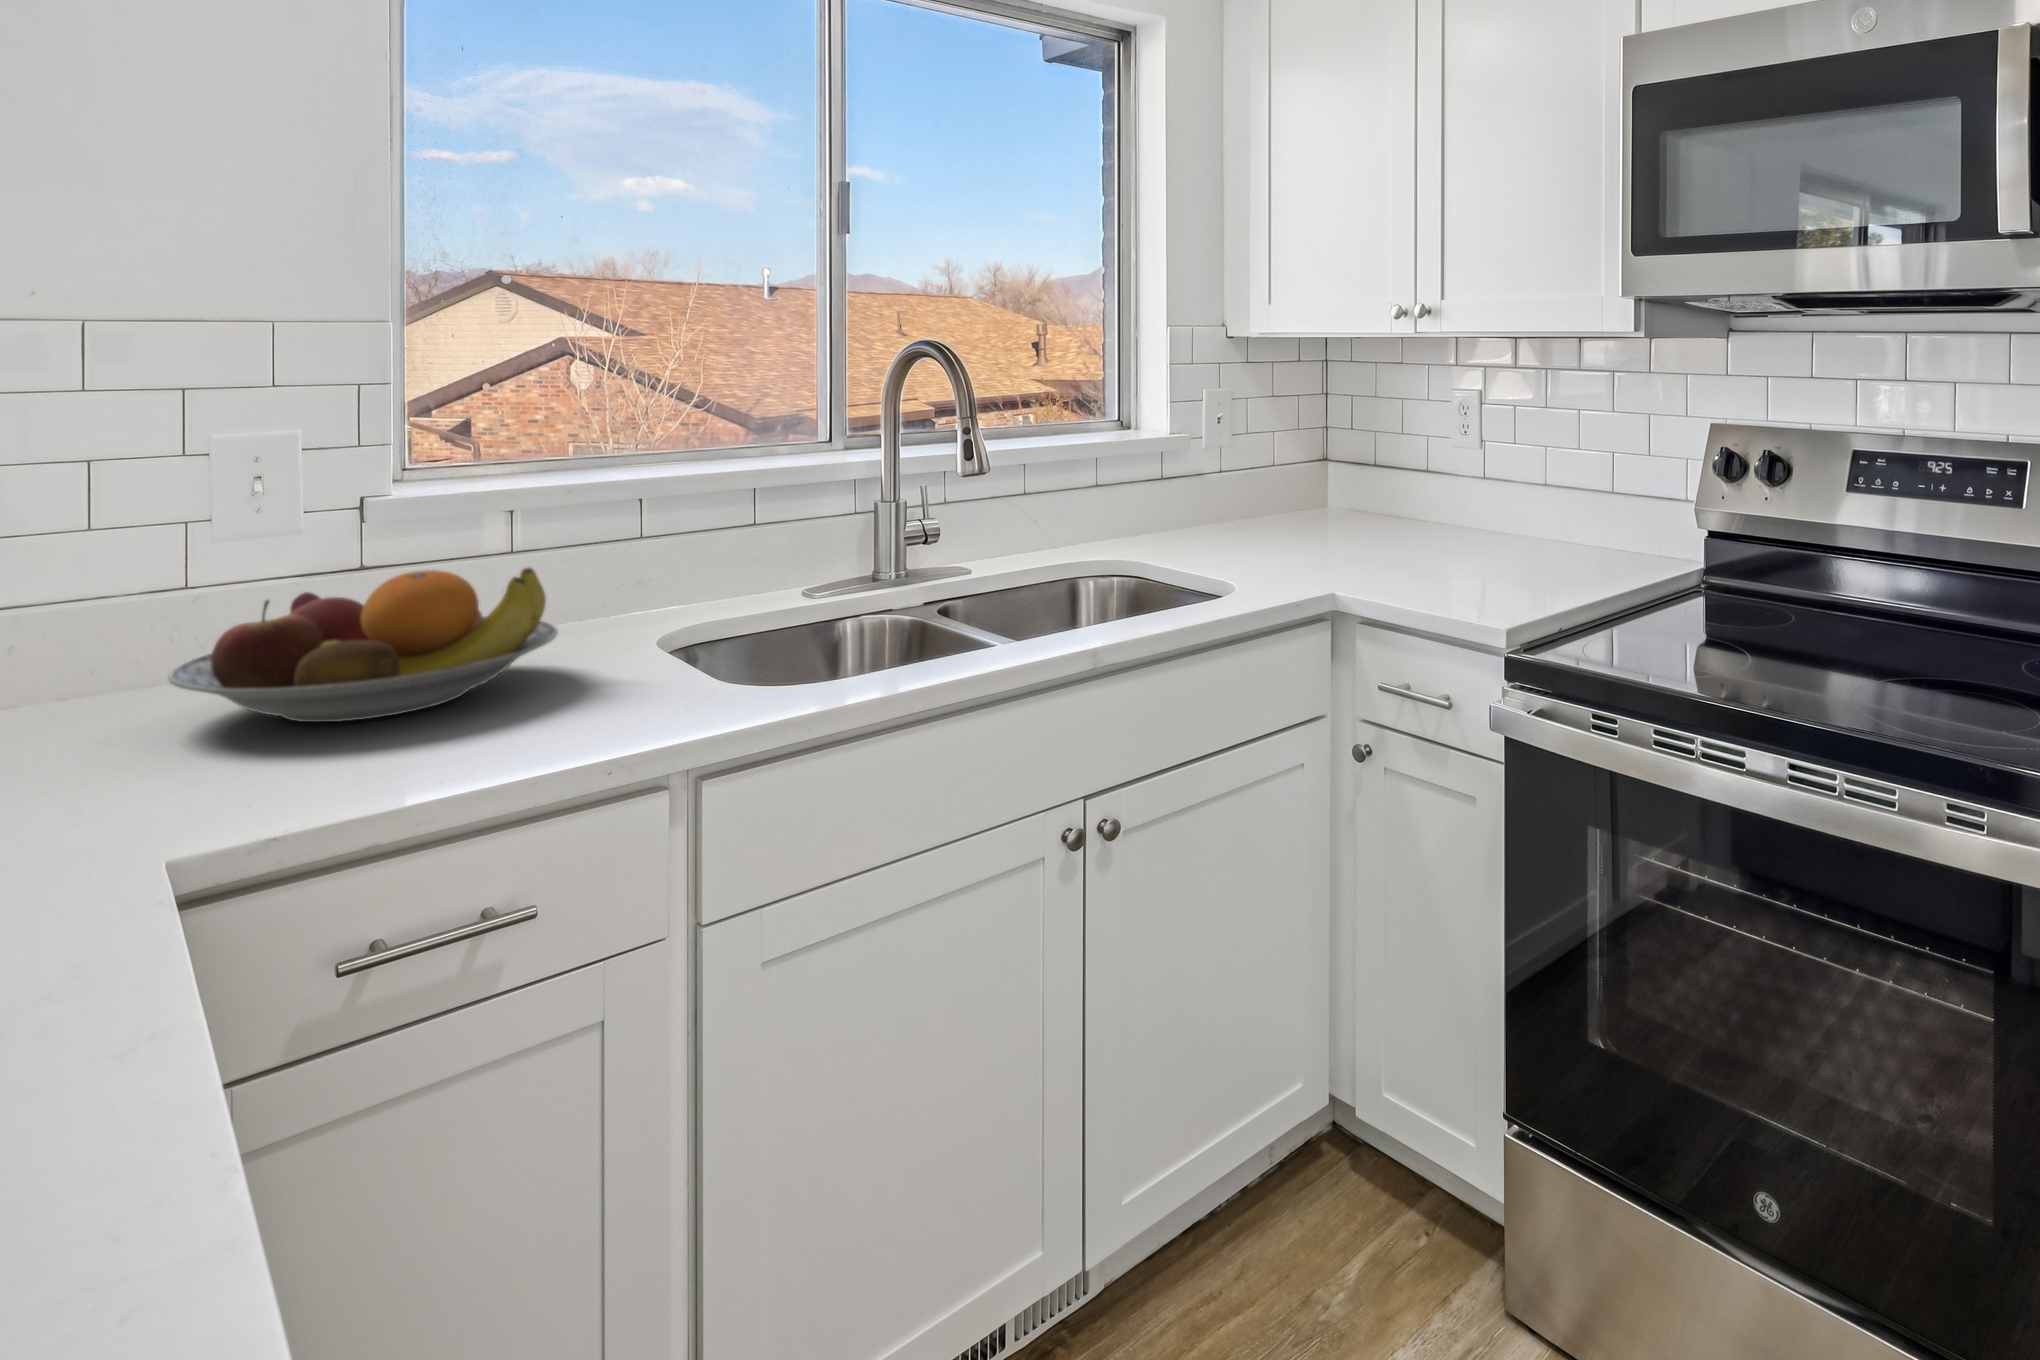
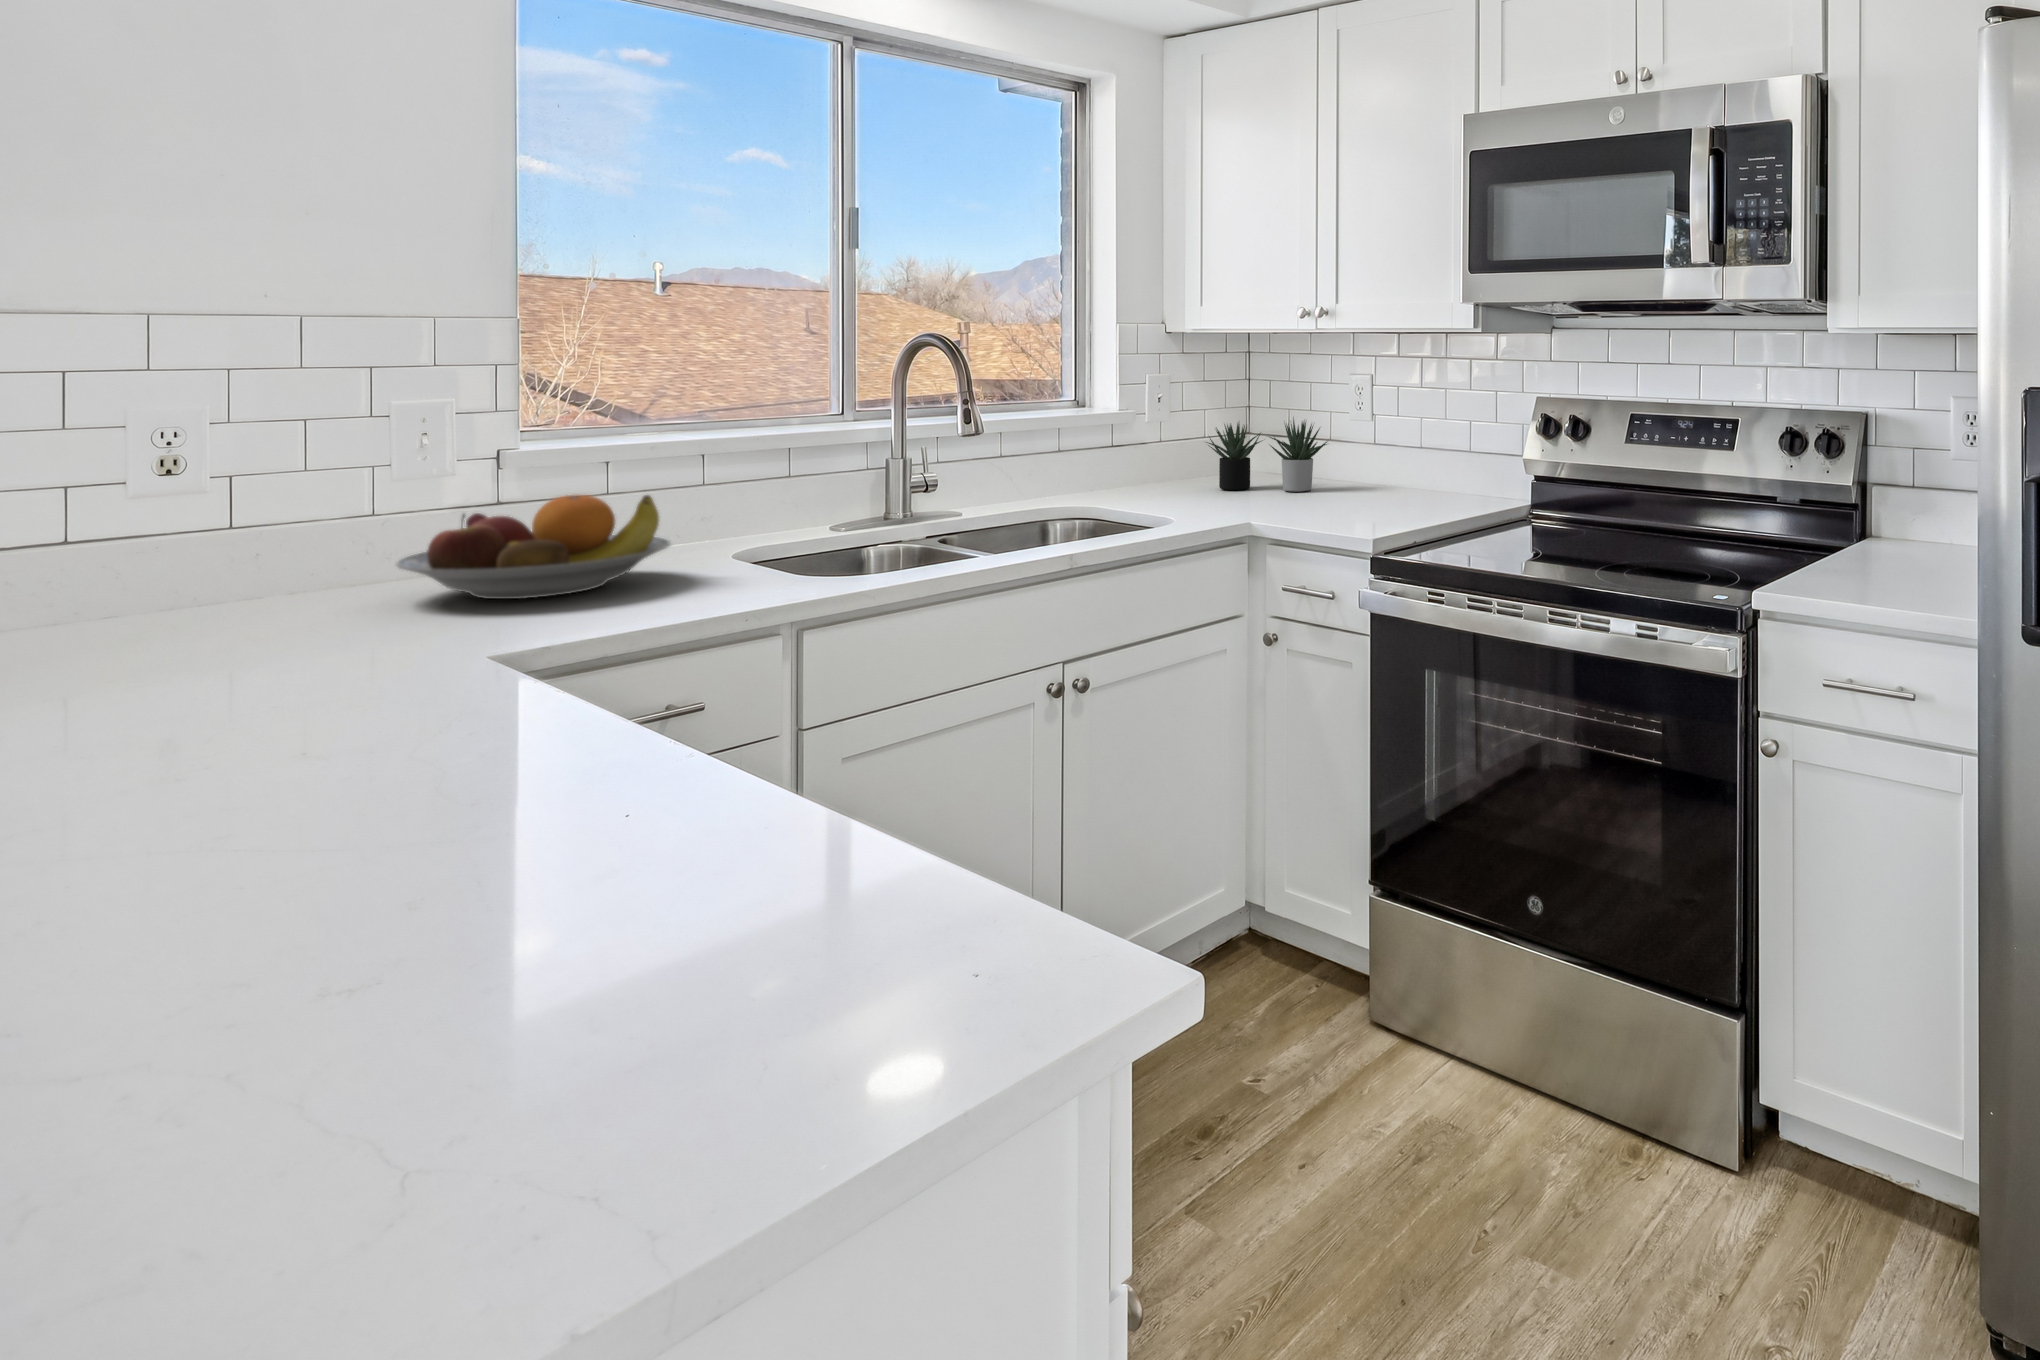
succulent plant: none [1272,442,1430,539] -> present [1206,417,1327,492]

